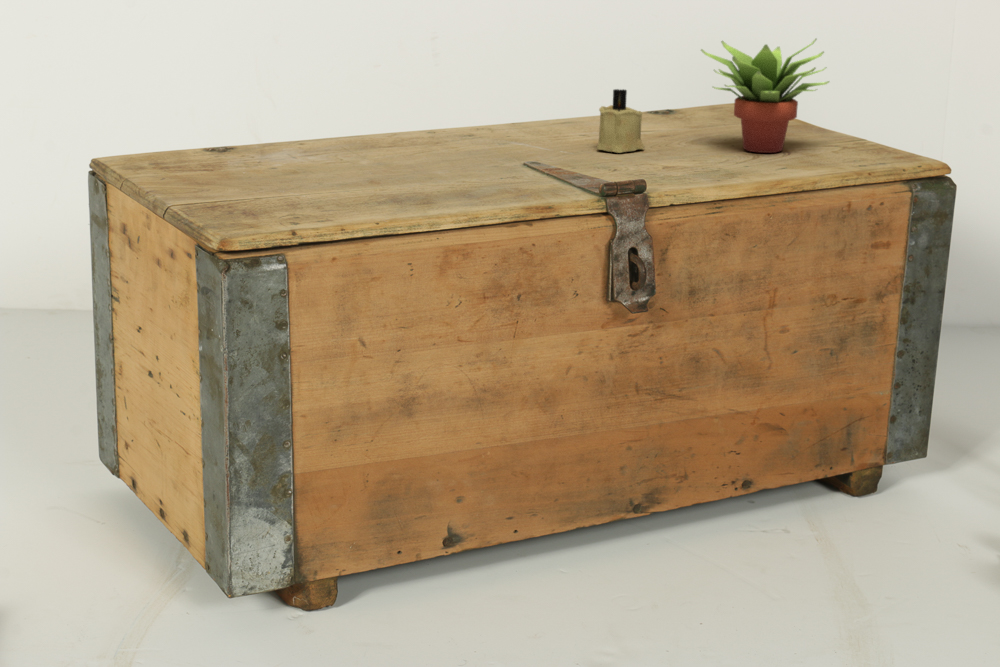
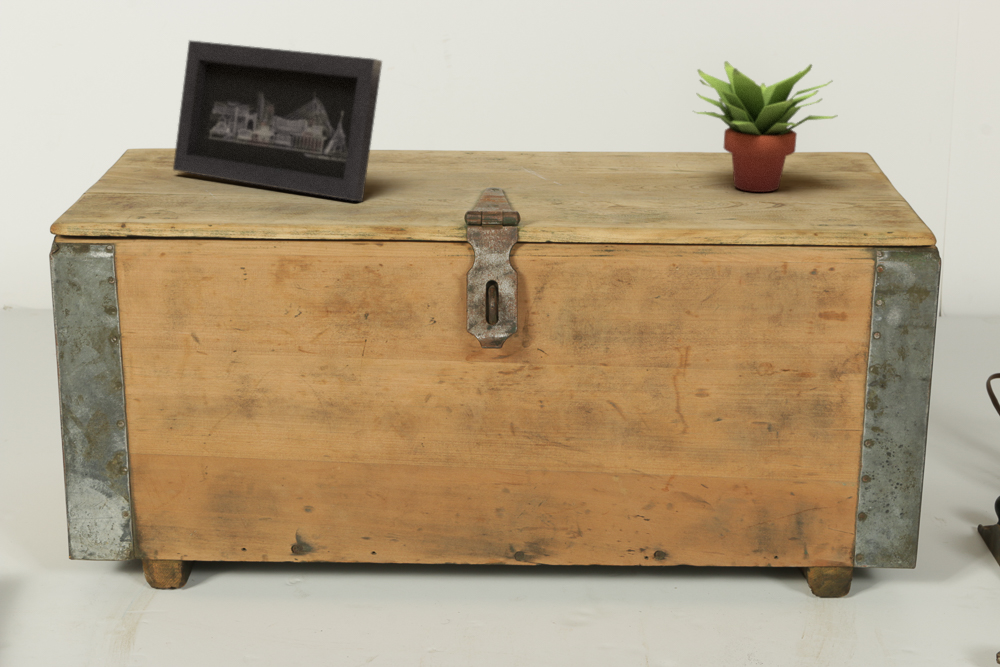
picture frame: none [234,45,483,191] -> present [173,41,382,202]
candle: present [597,89,644,153] -> none [582,107,634,176]

